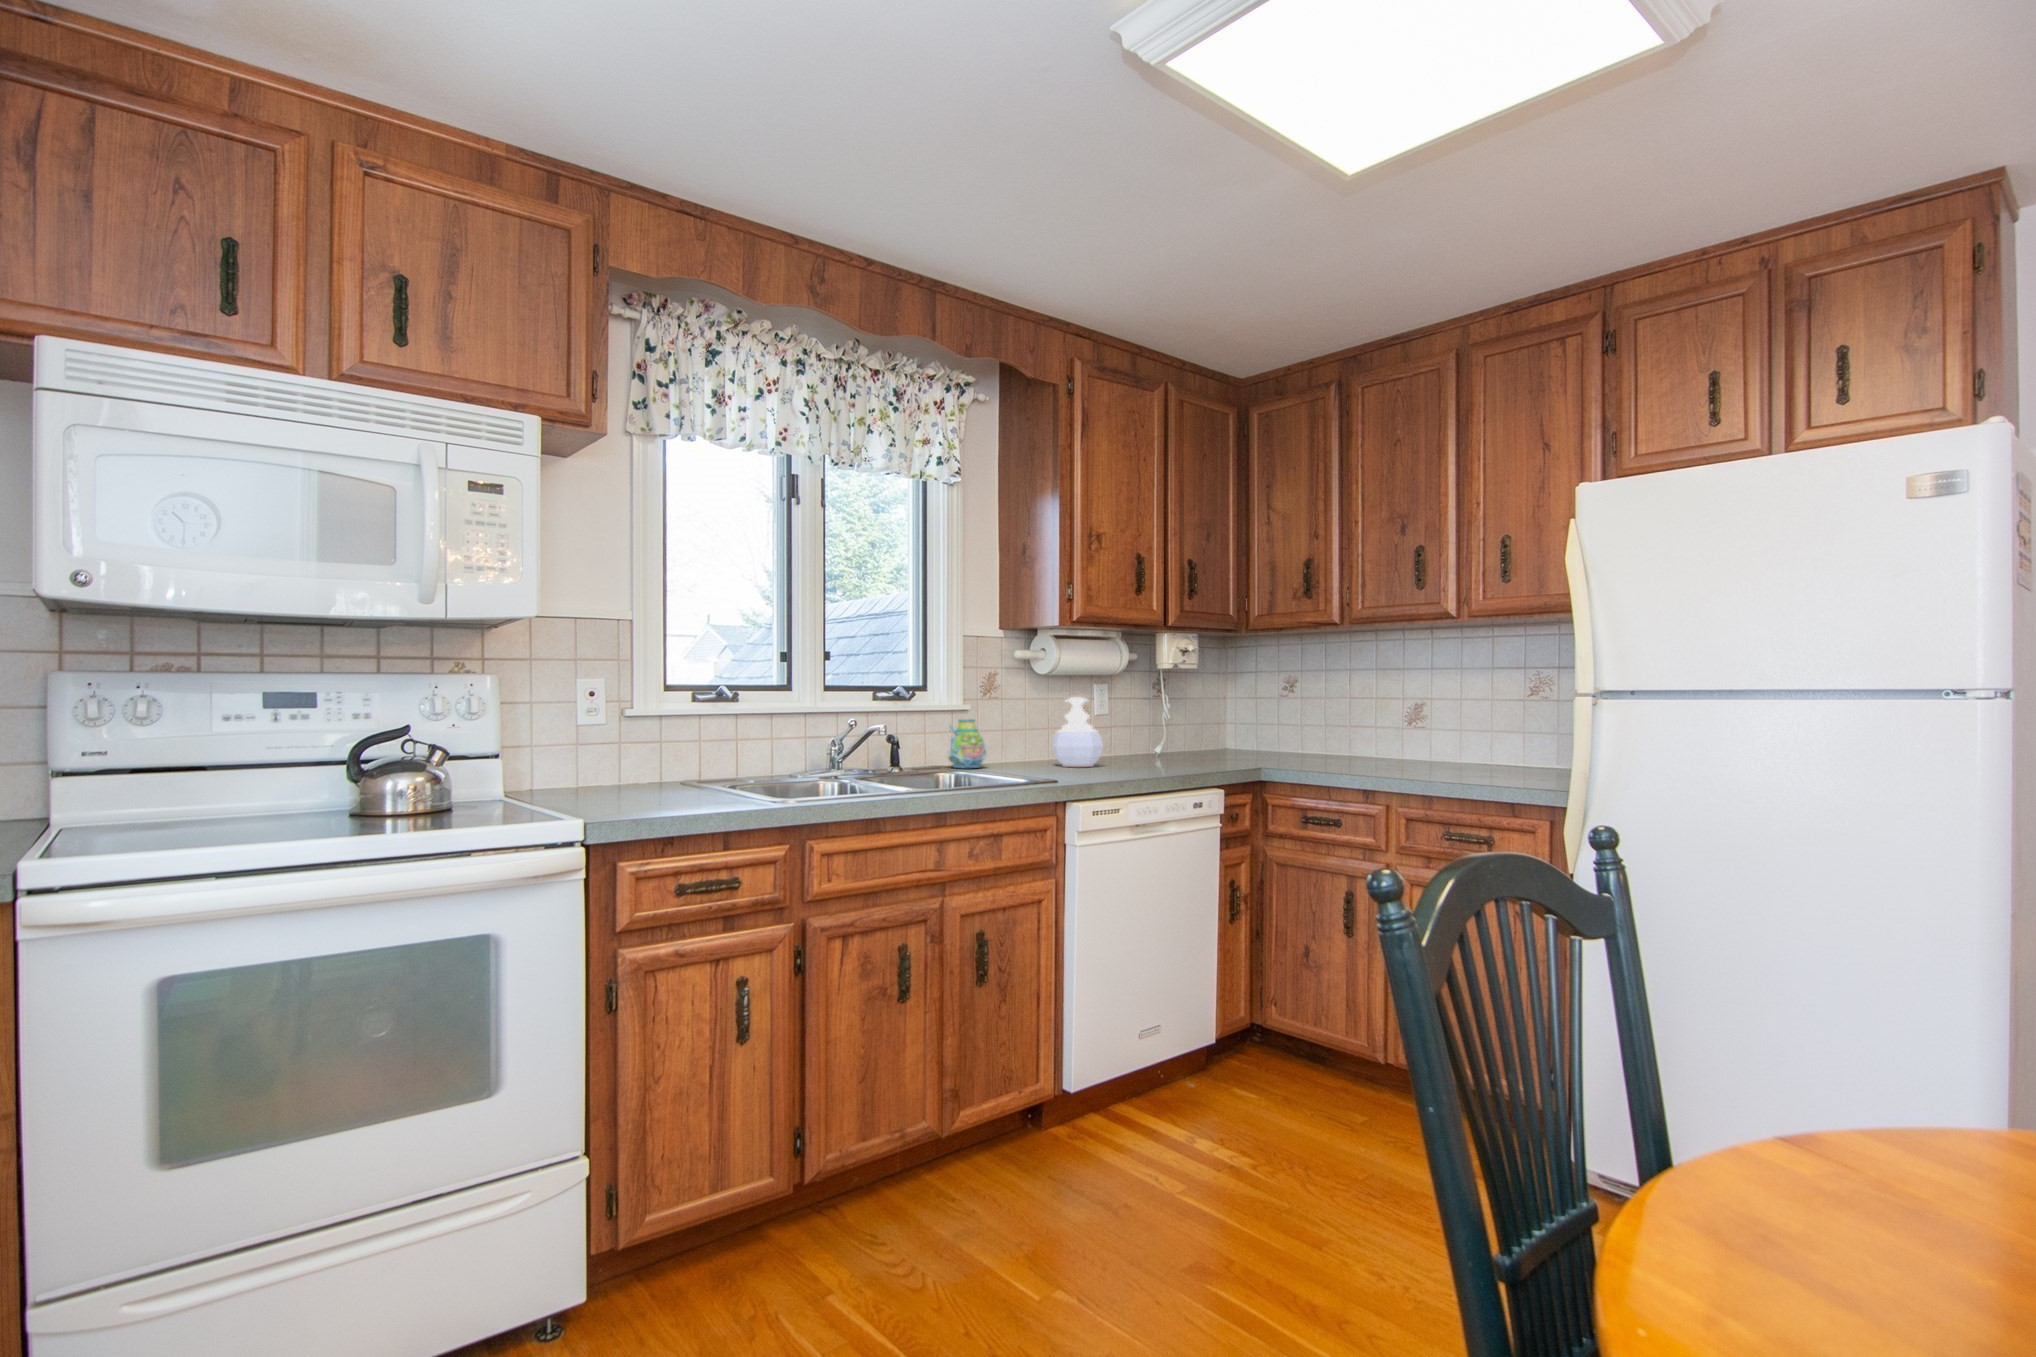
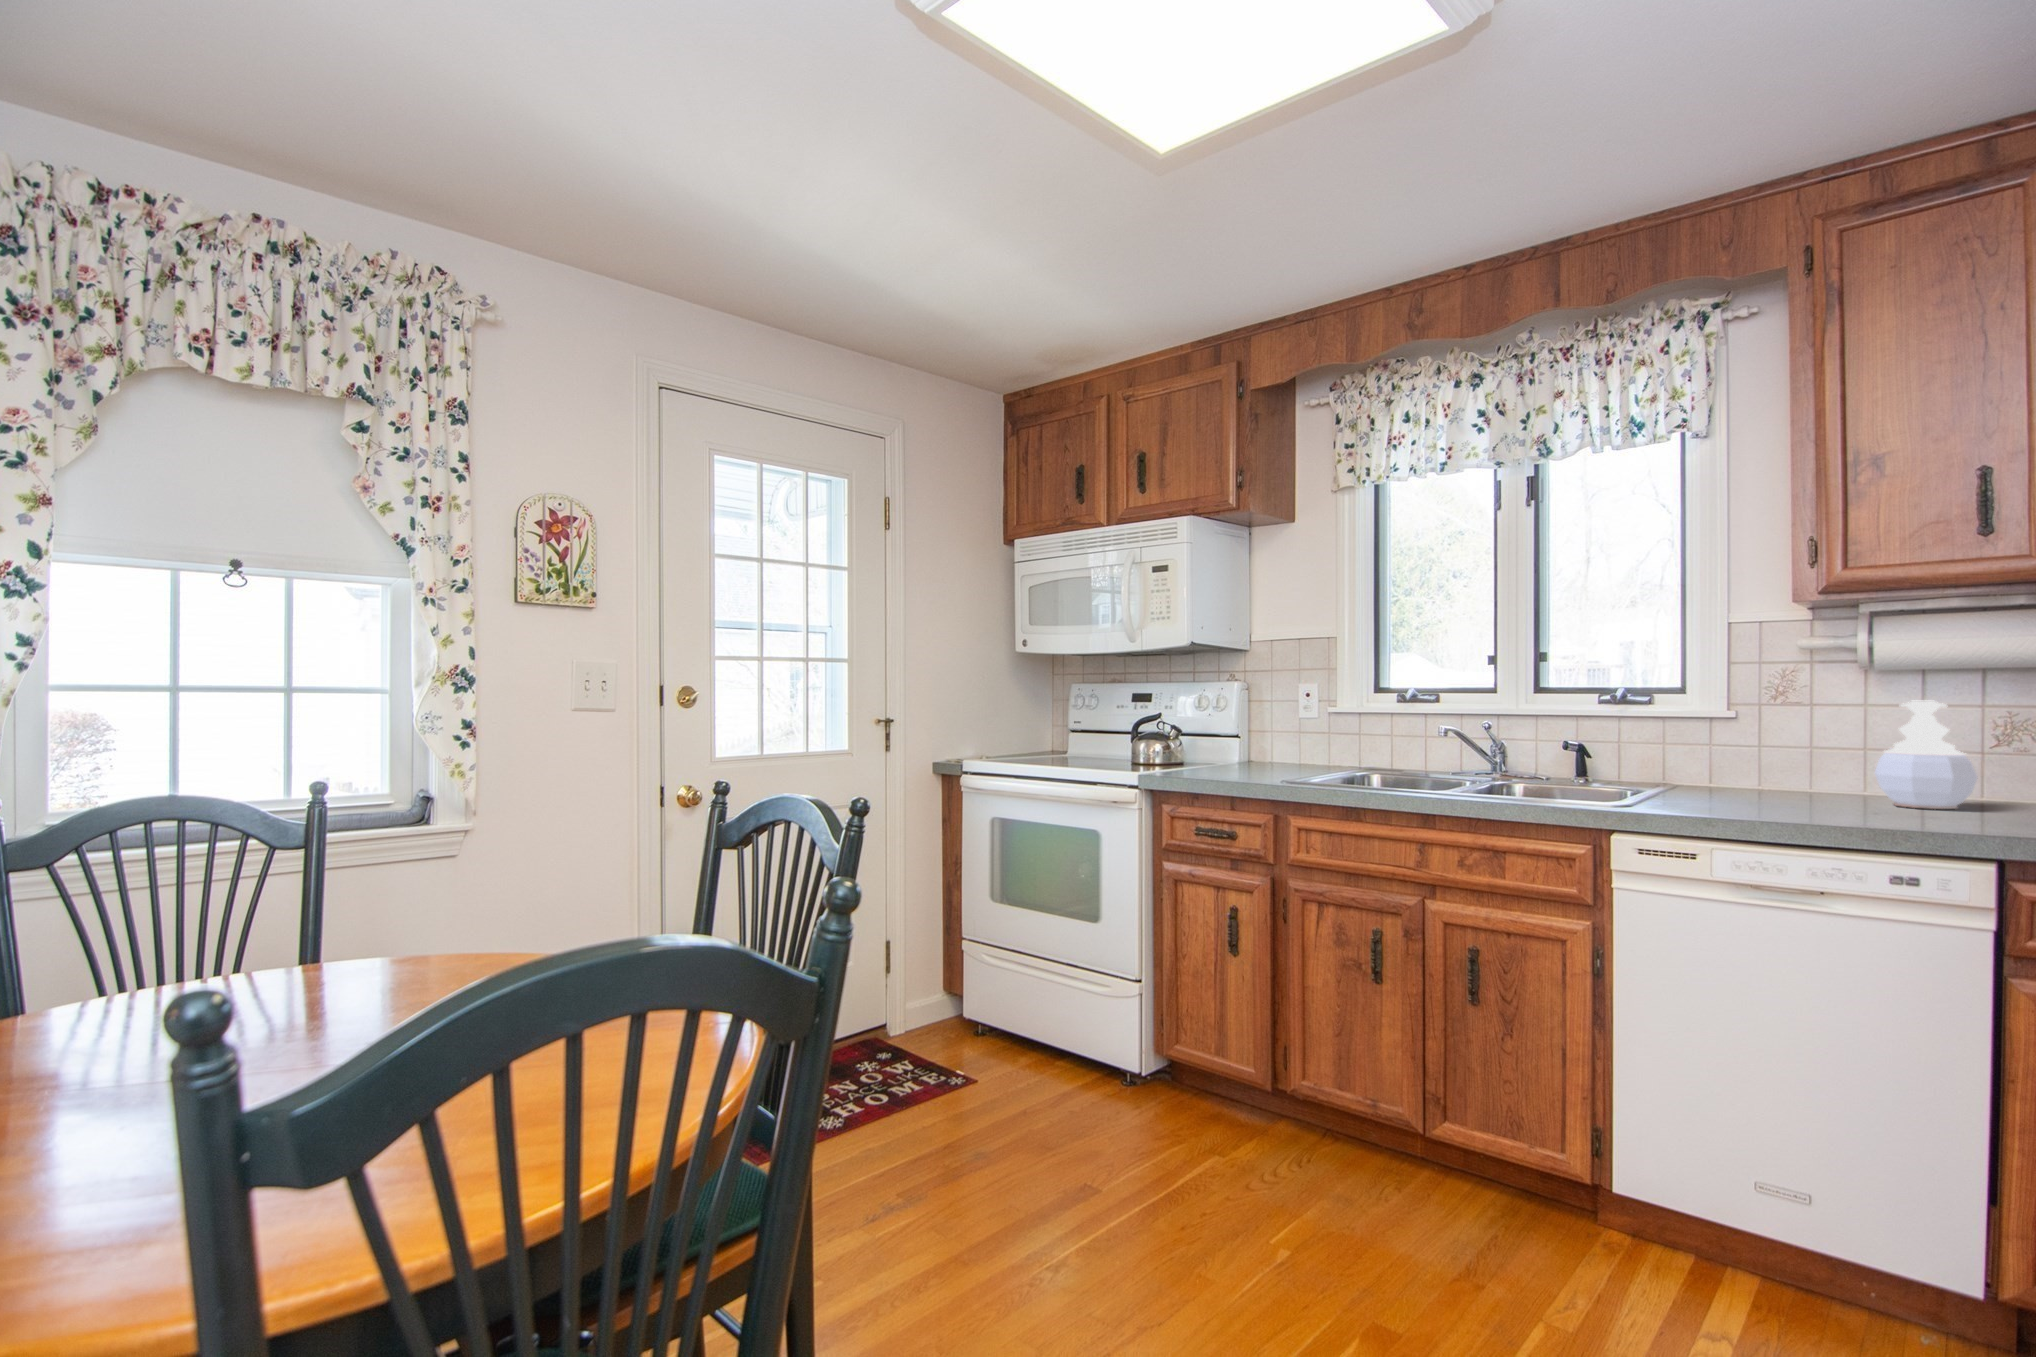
mug: present [949,719,987,768] -> none [1712,727,1784,790]

